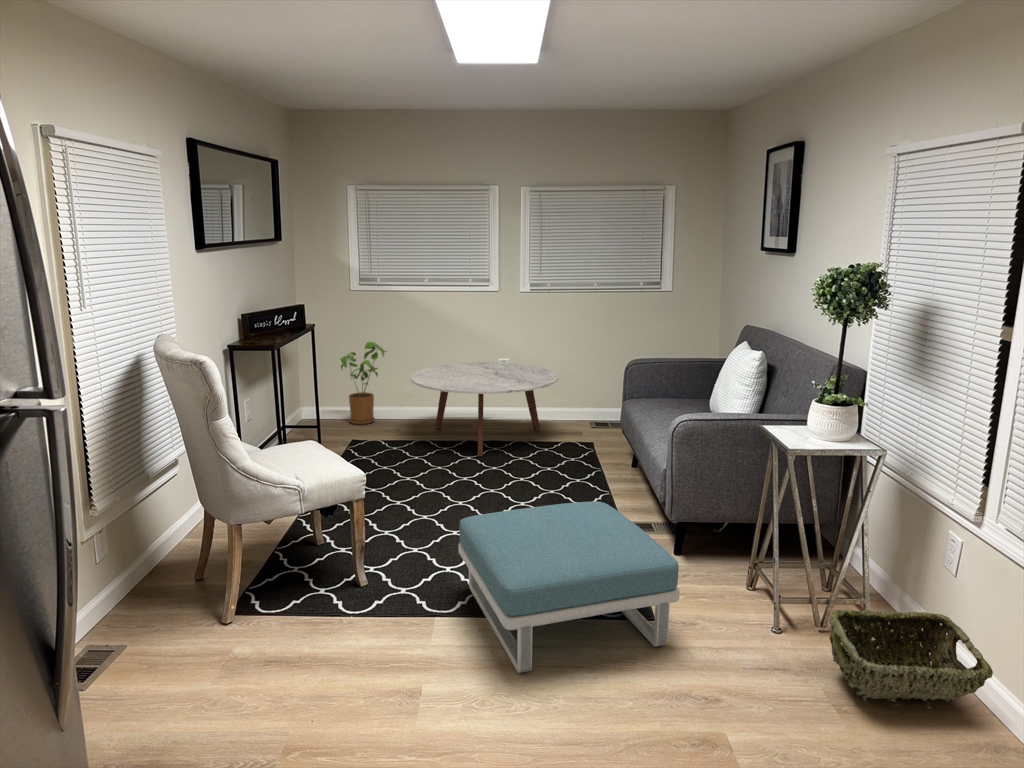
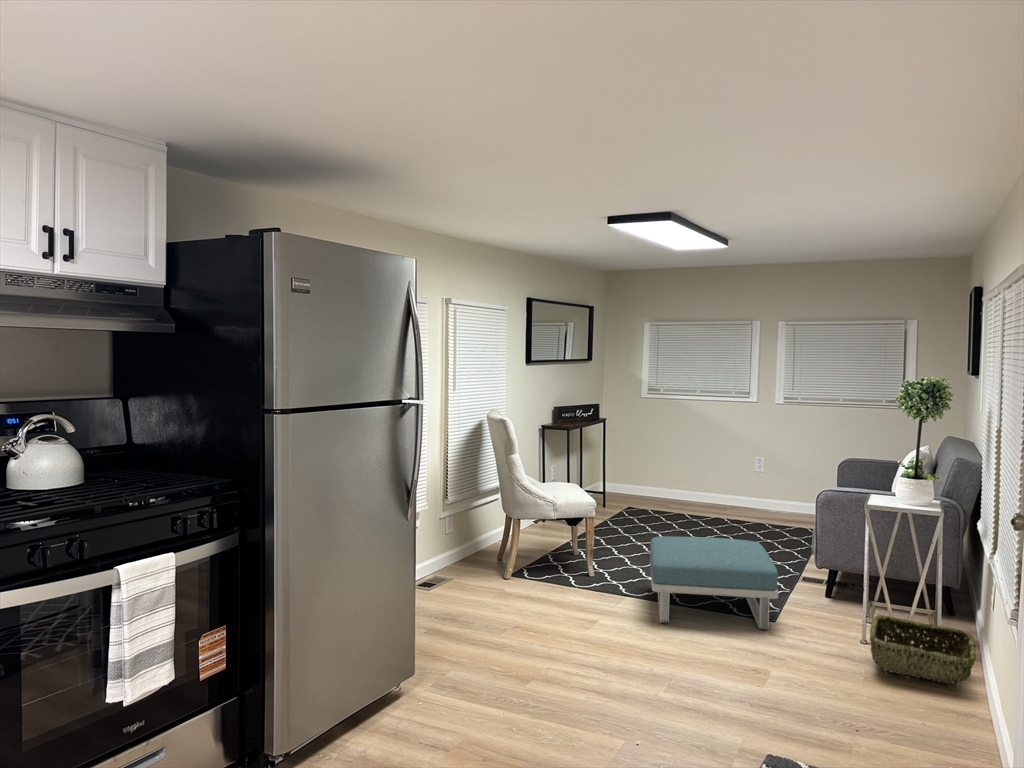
house plant: present [341,342,386,424] -> none [627,436,665,501]
coffee table: present [411,362,558,456] -> none [672,459,796,529]

